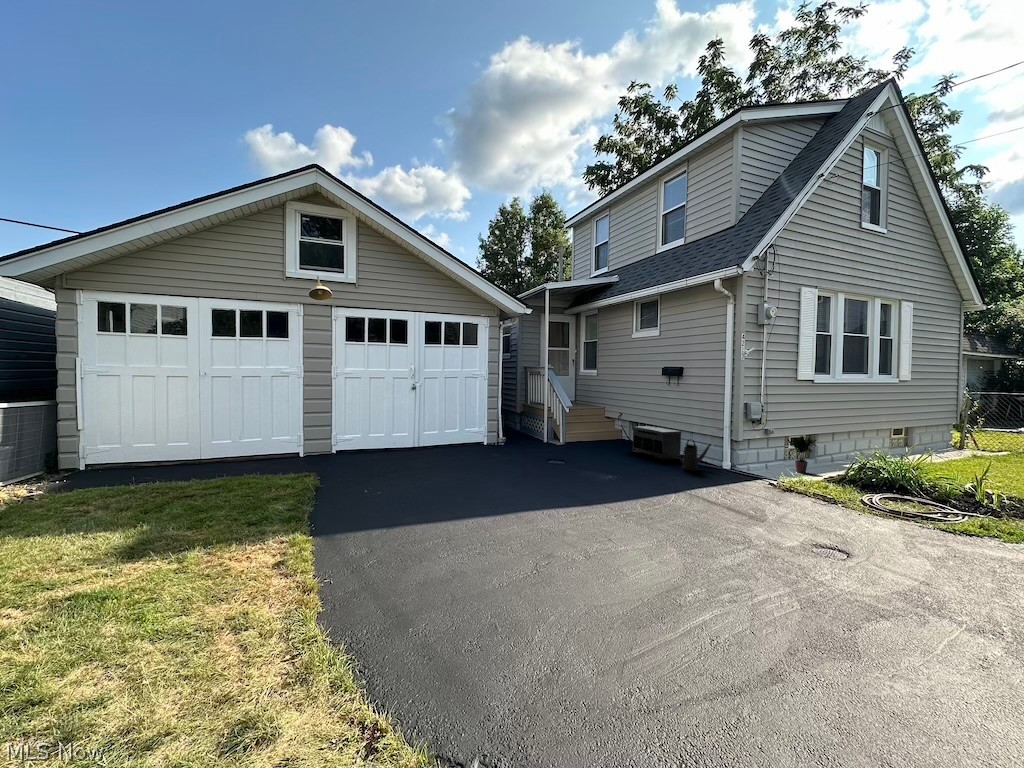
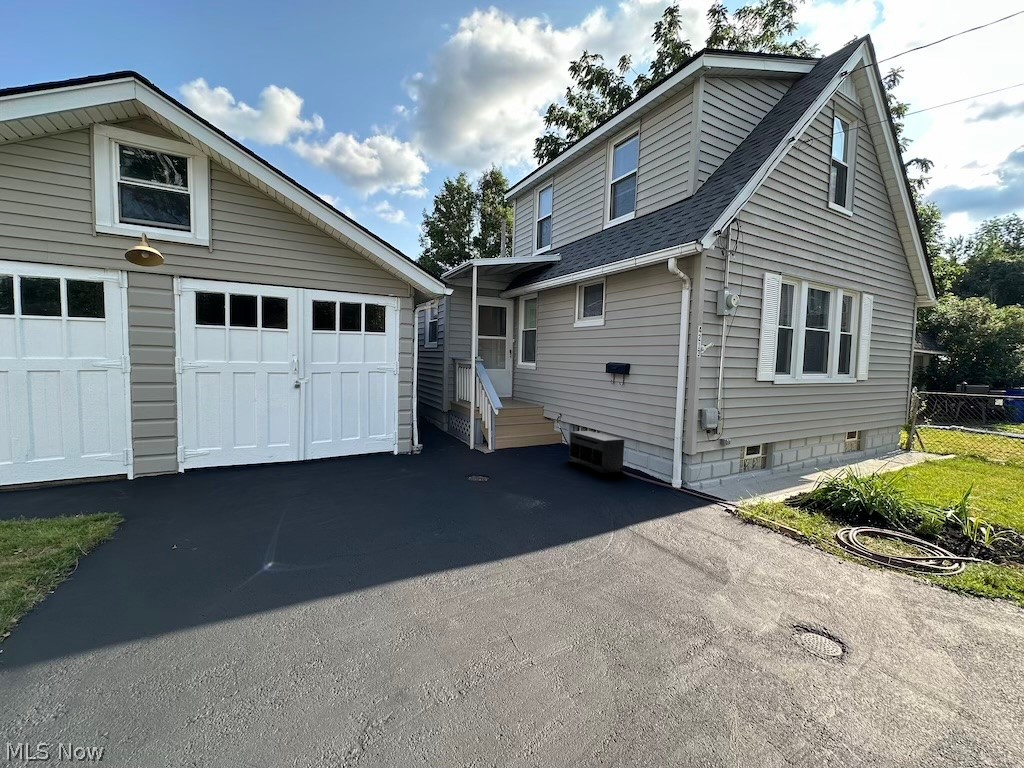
potted plant: present [787,436,816,473] -> none [740,445,779,491]
watering can: present [680,439,711,471] -> none [622,452,658,490]

